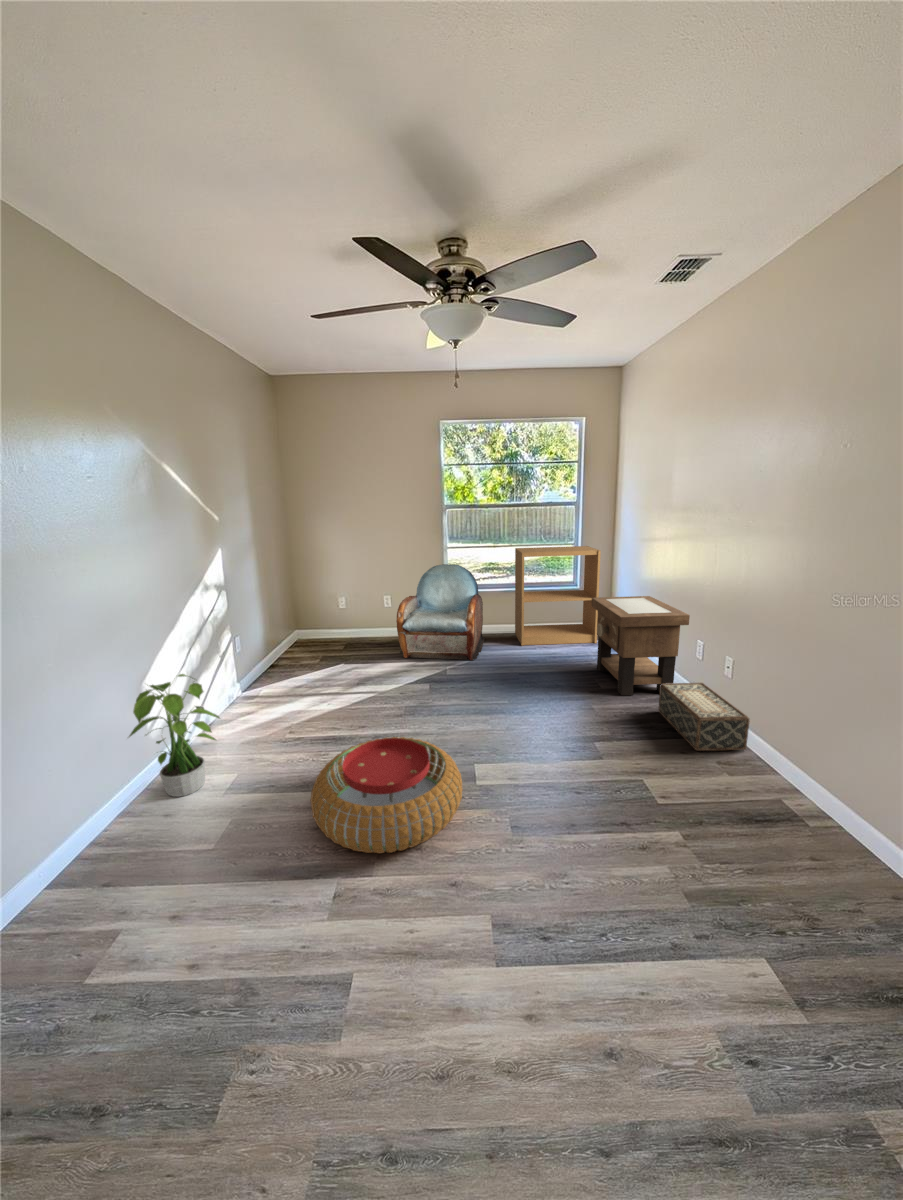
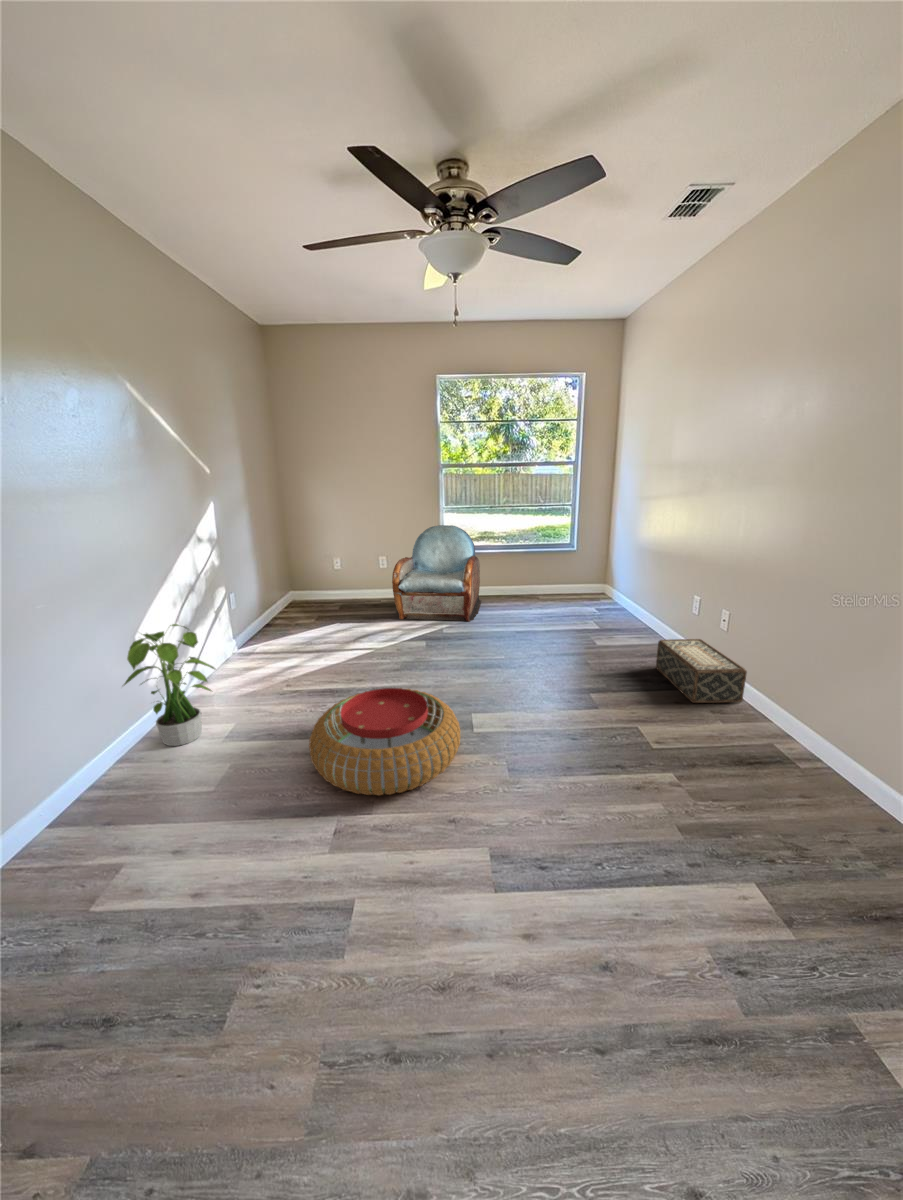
bookshelf: present [515,546,601,646] -> none [512,507,601,608]
side table: present [592,596,690,695] -> none [591,555,690,653]

